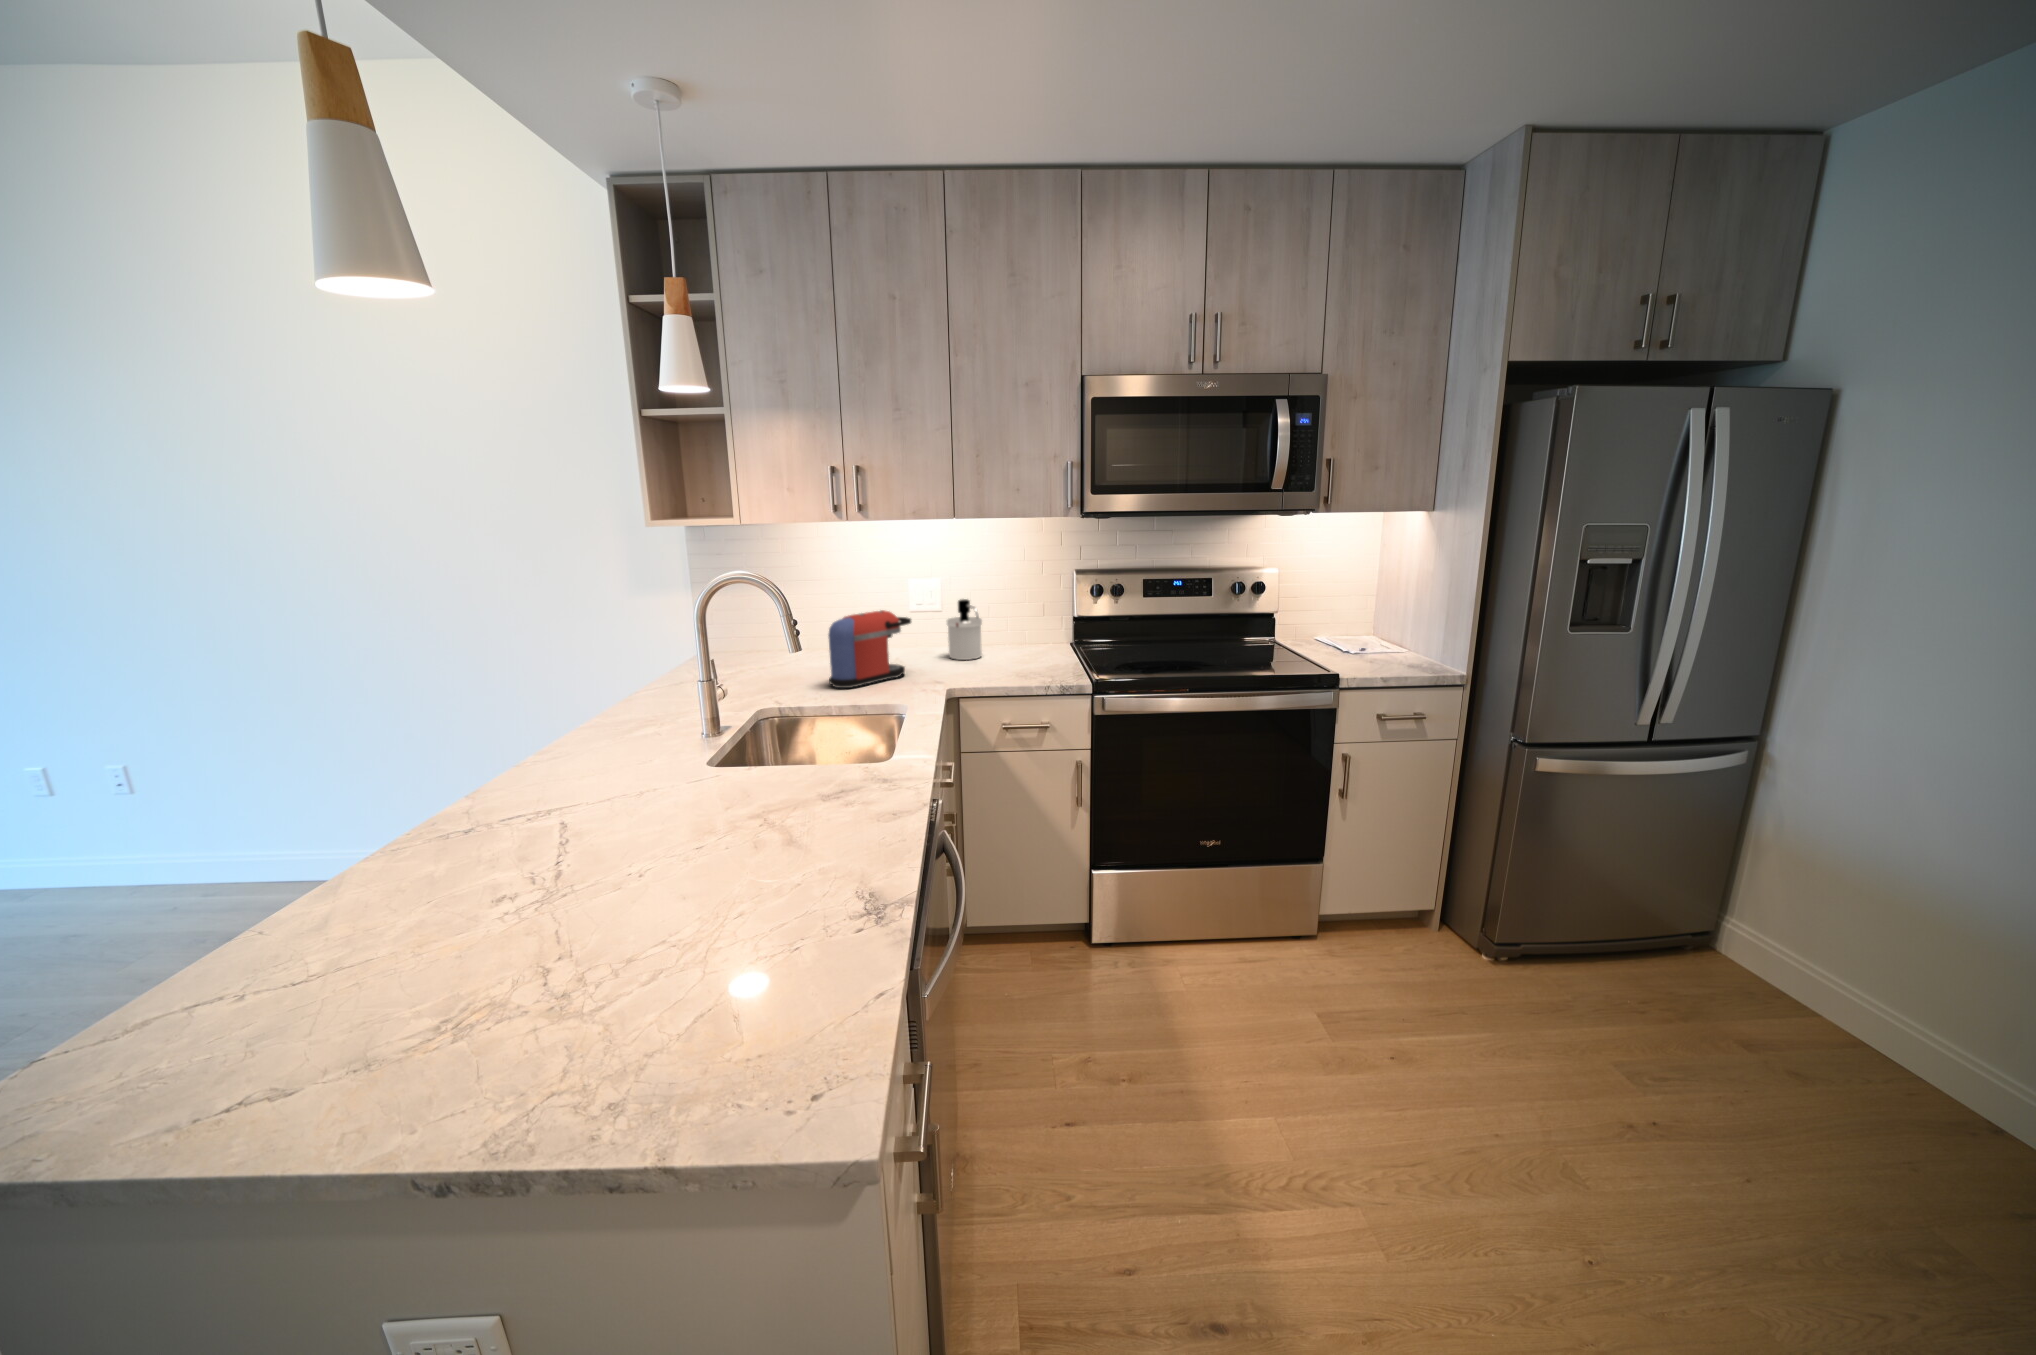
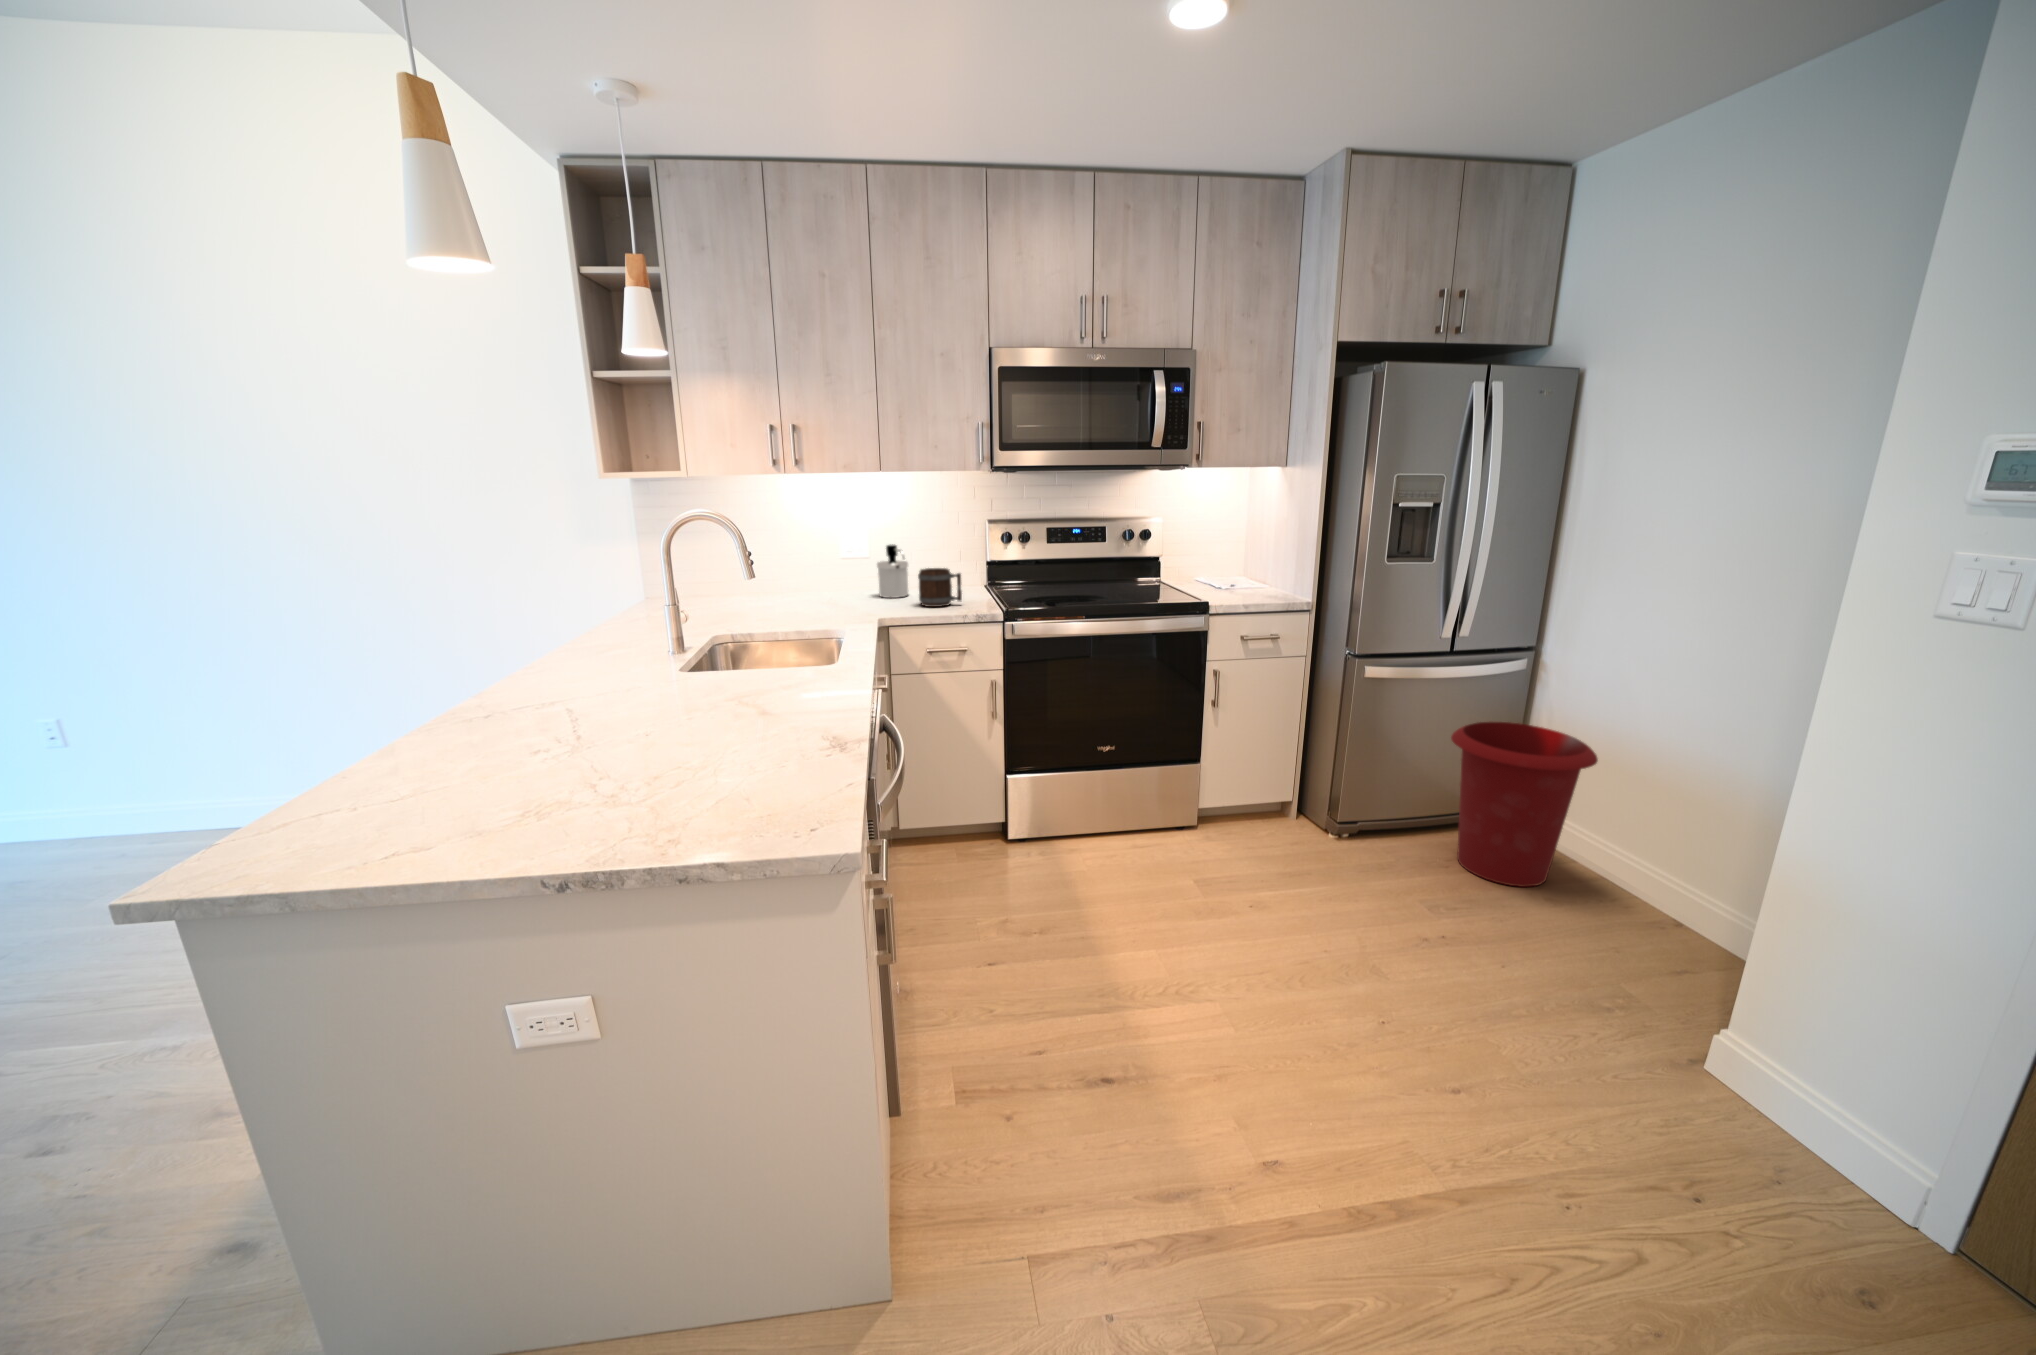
coffee maker: present [829,610,911,688] -> none [773,551,846,618]
mug: none [994,629,1044,675] -> present [918,568,962,607]
waste bin: none [1653,831,1874,1052] -> present [1451,722,1598,887]

